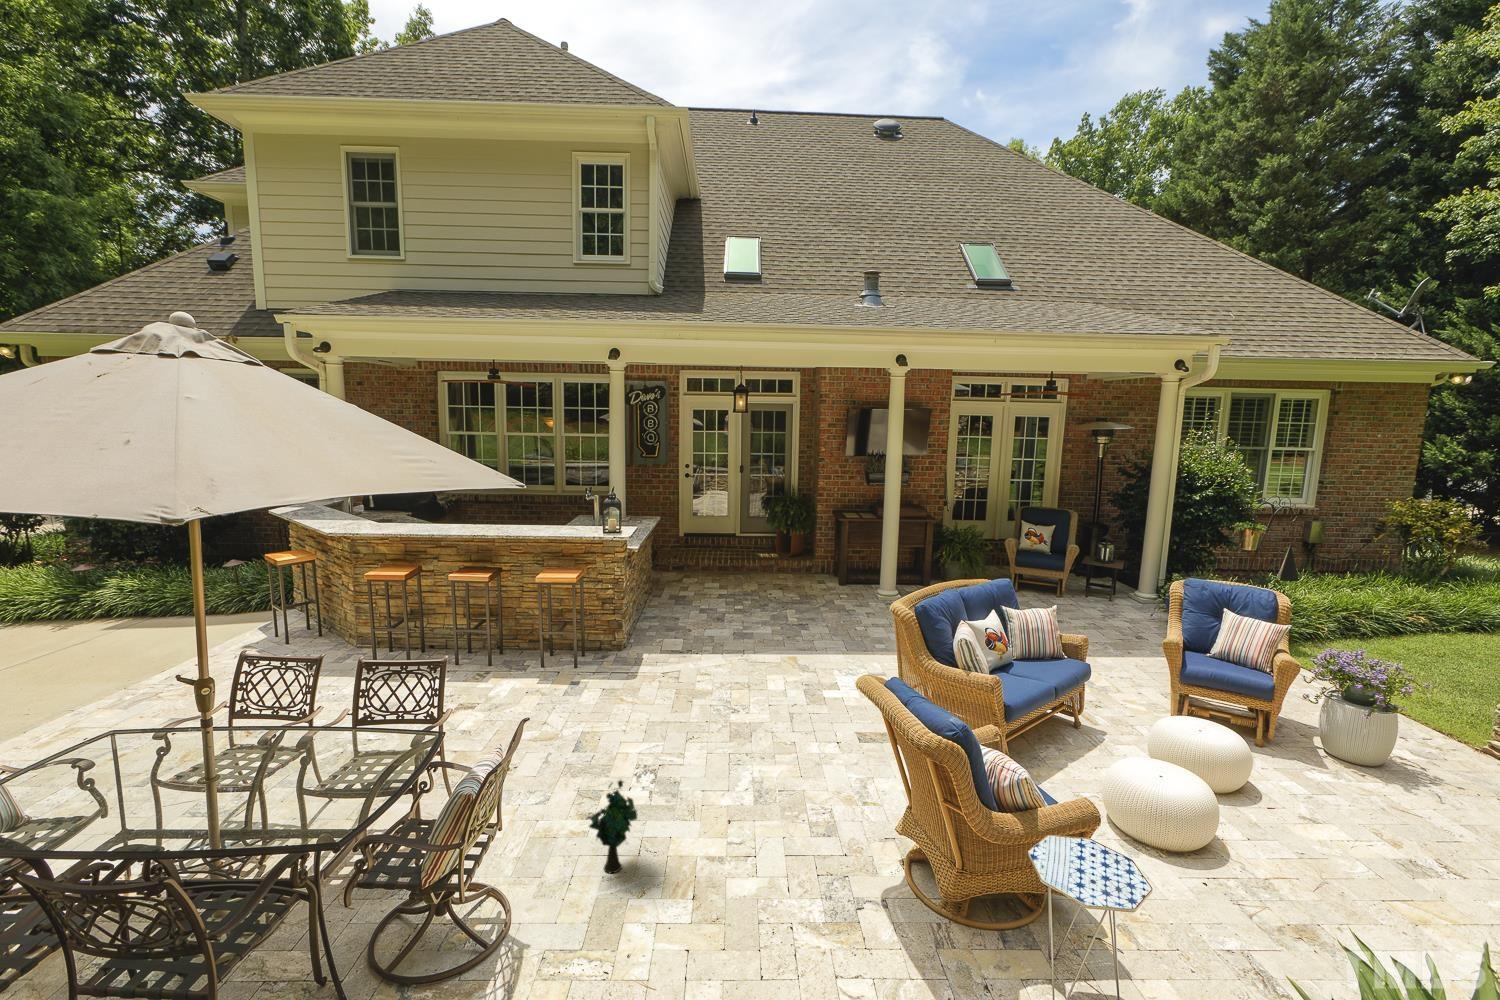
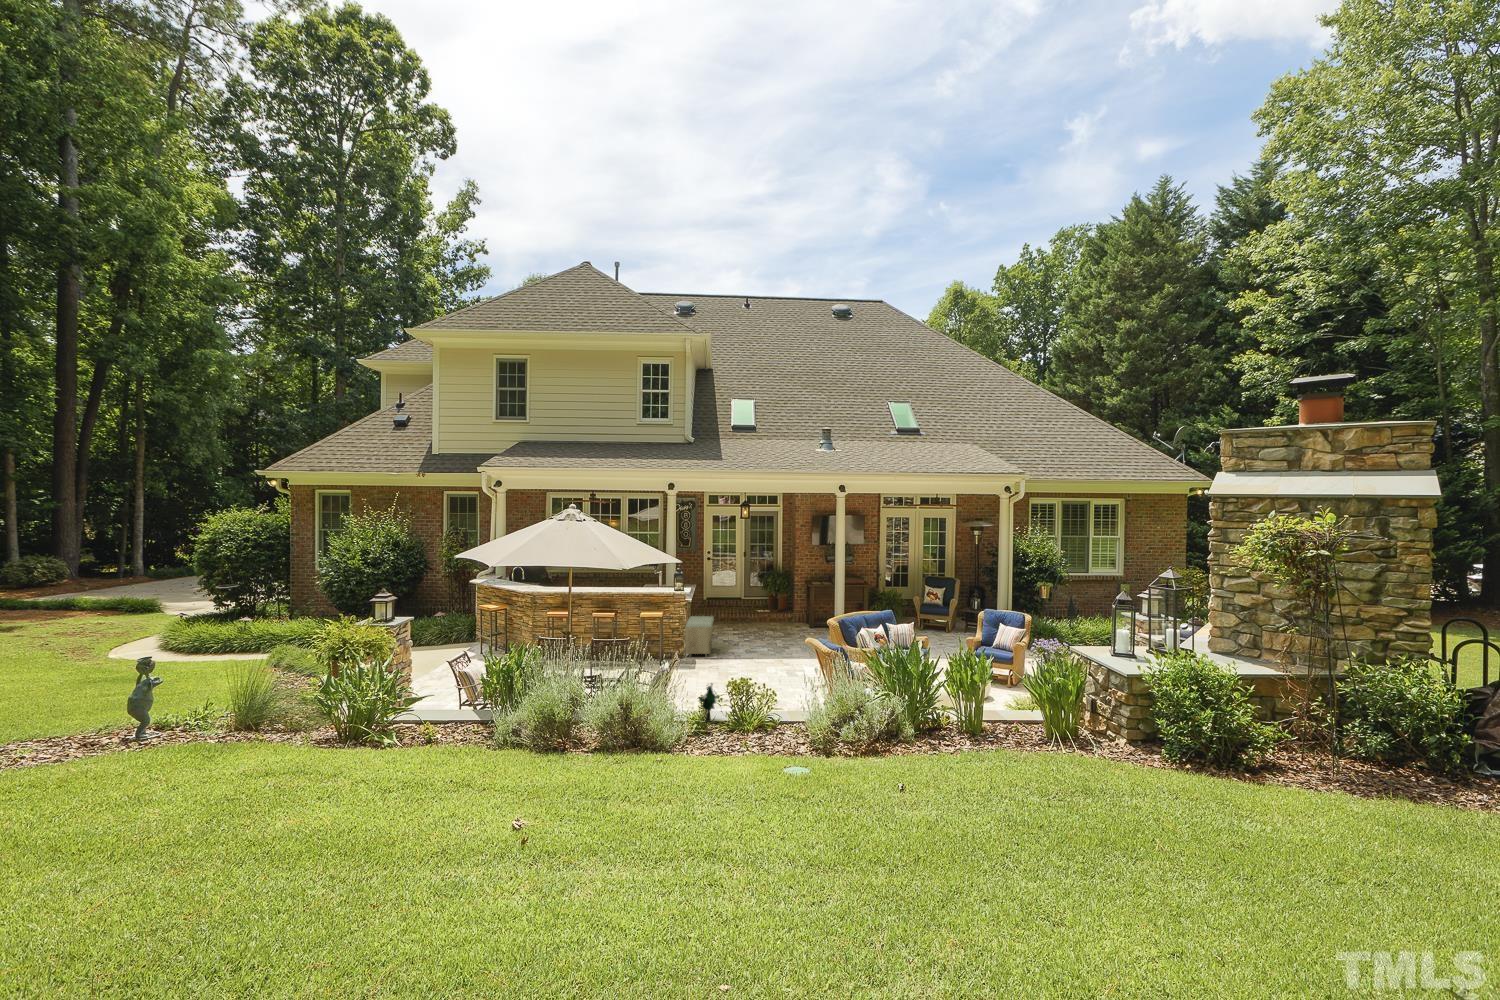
storage bench: none [627,573,682,646] -> present [686,616,714,656]

